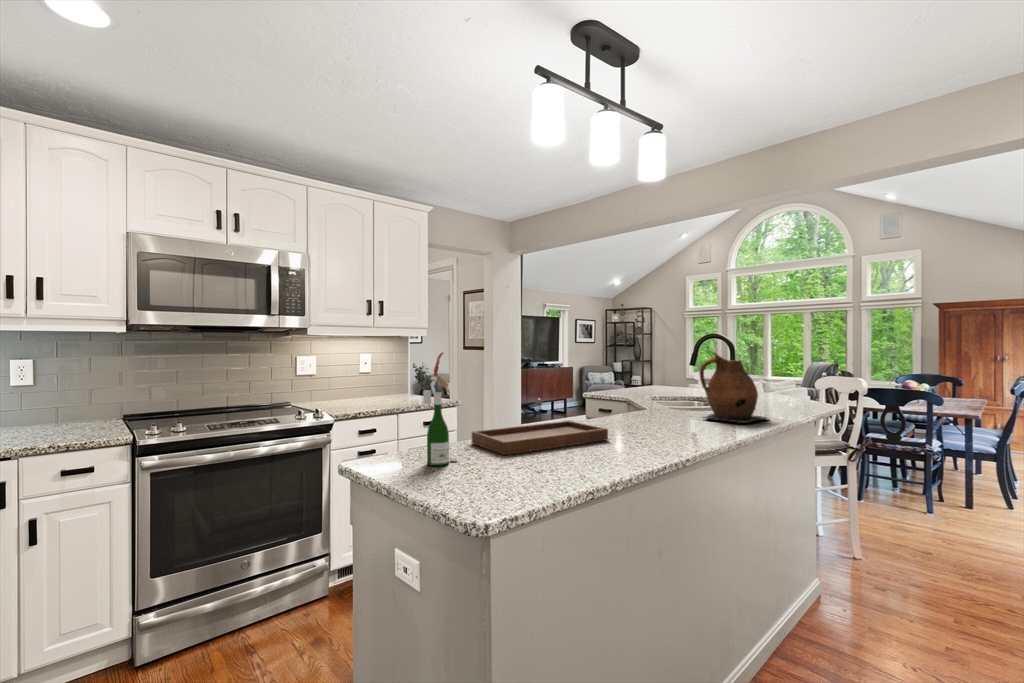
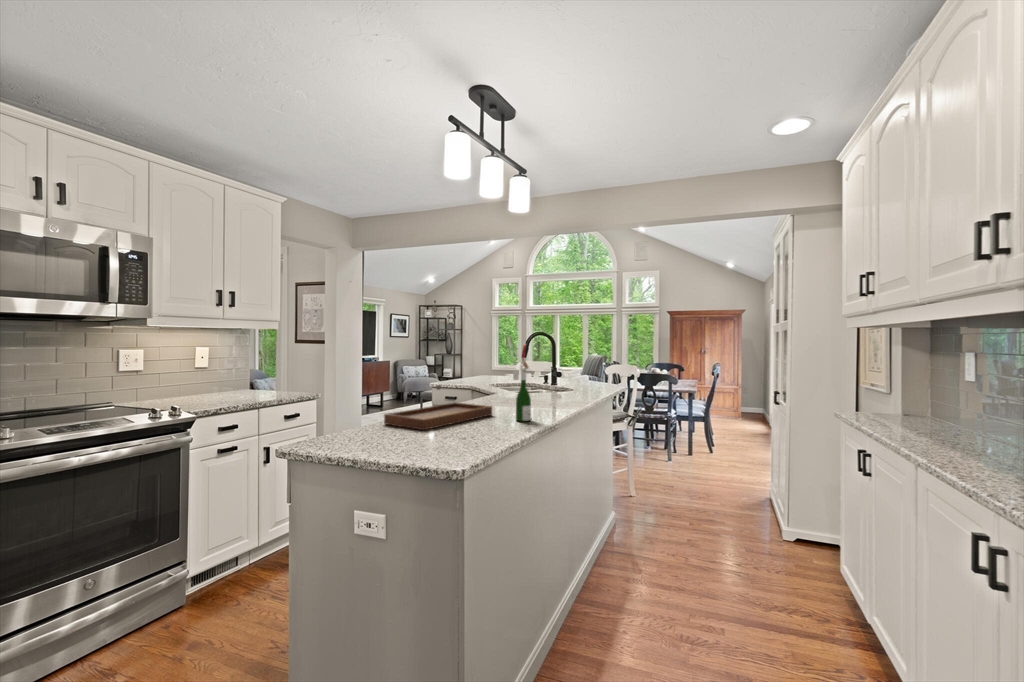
wine bottle: present [423,352,457,466] -> present [513,344,531,422]
ceramic pitcher: present [699,353,768,423] -> none [543,347,590,400]

